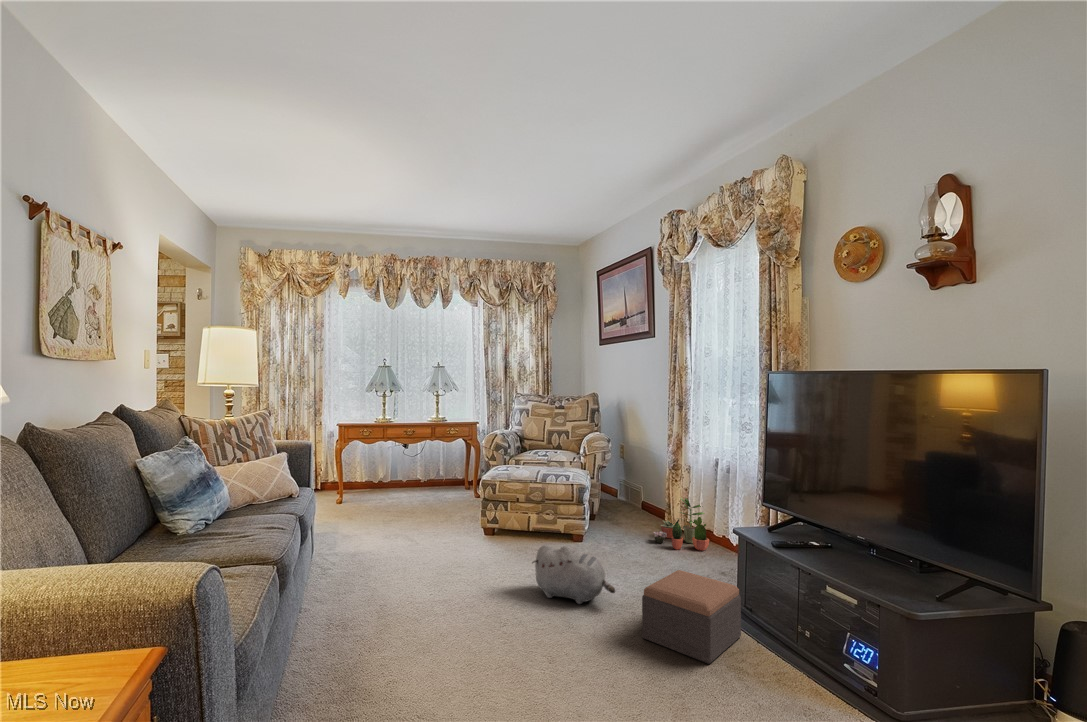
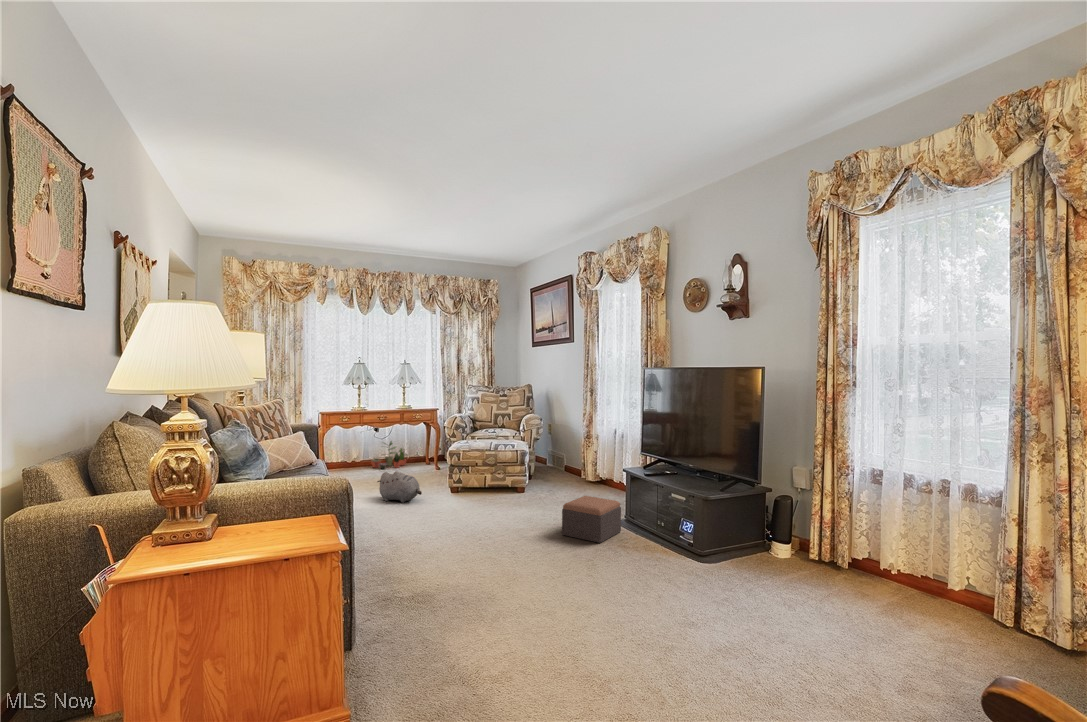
potted plant: present [653,498,709,551] -> present [371,441,406,469]
plush toy: present [532,545,615,604] -> present [377,471,422,503]

